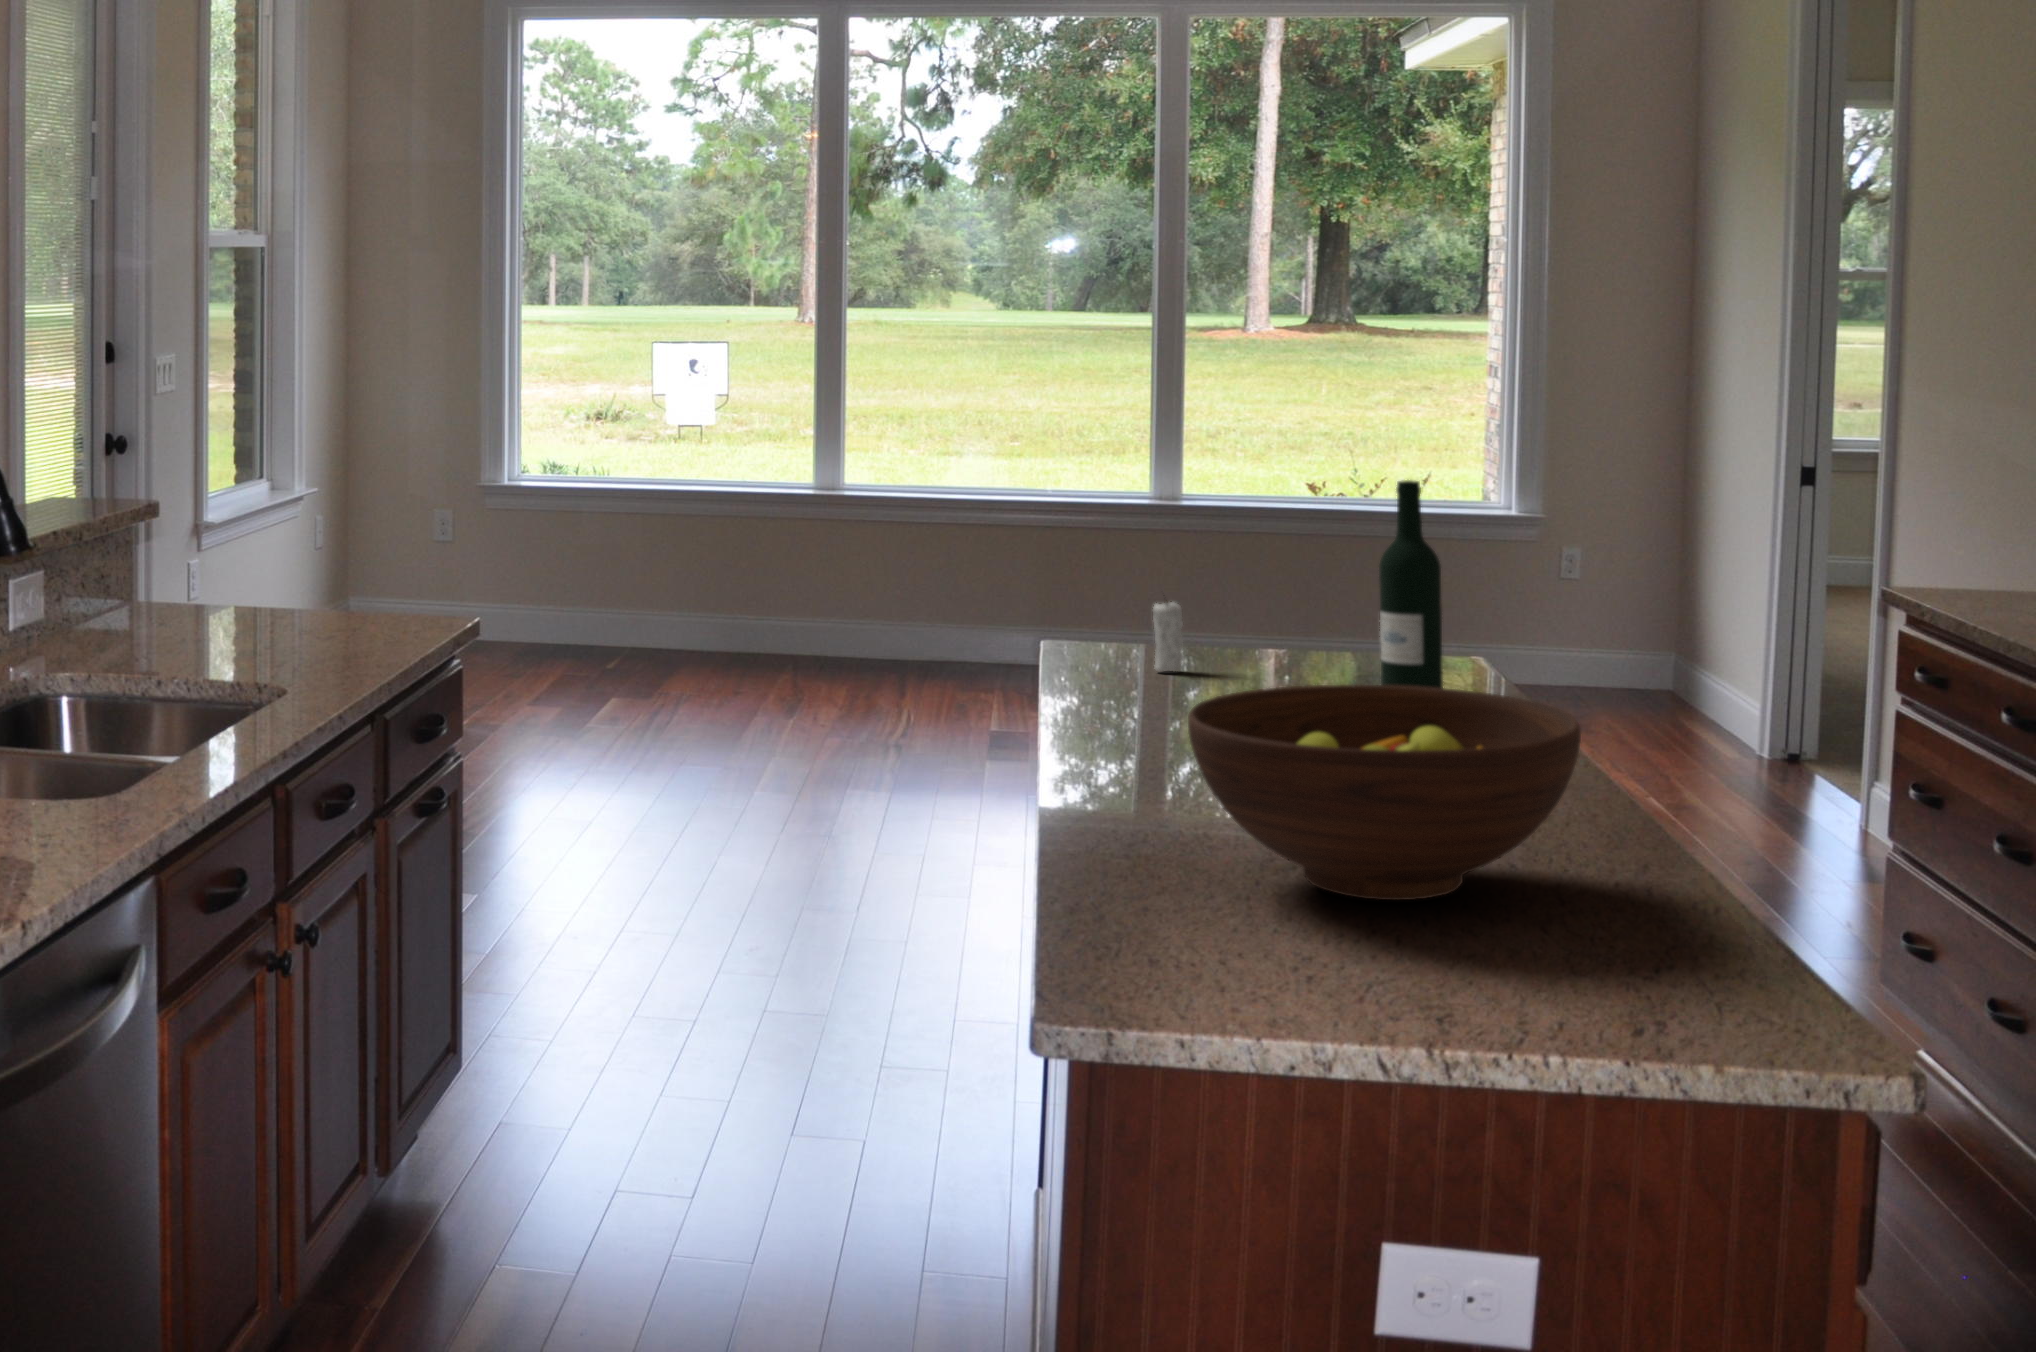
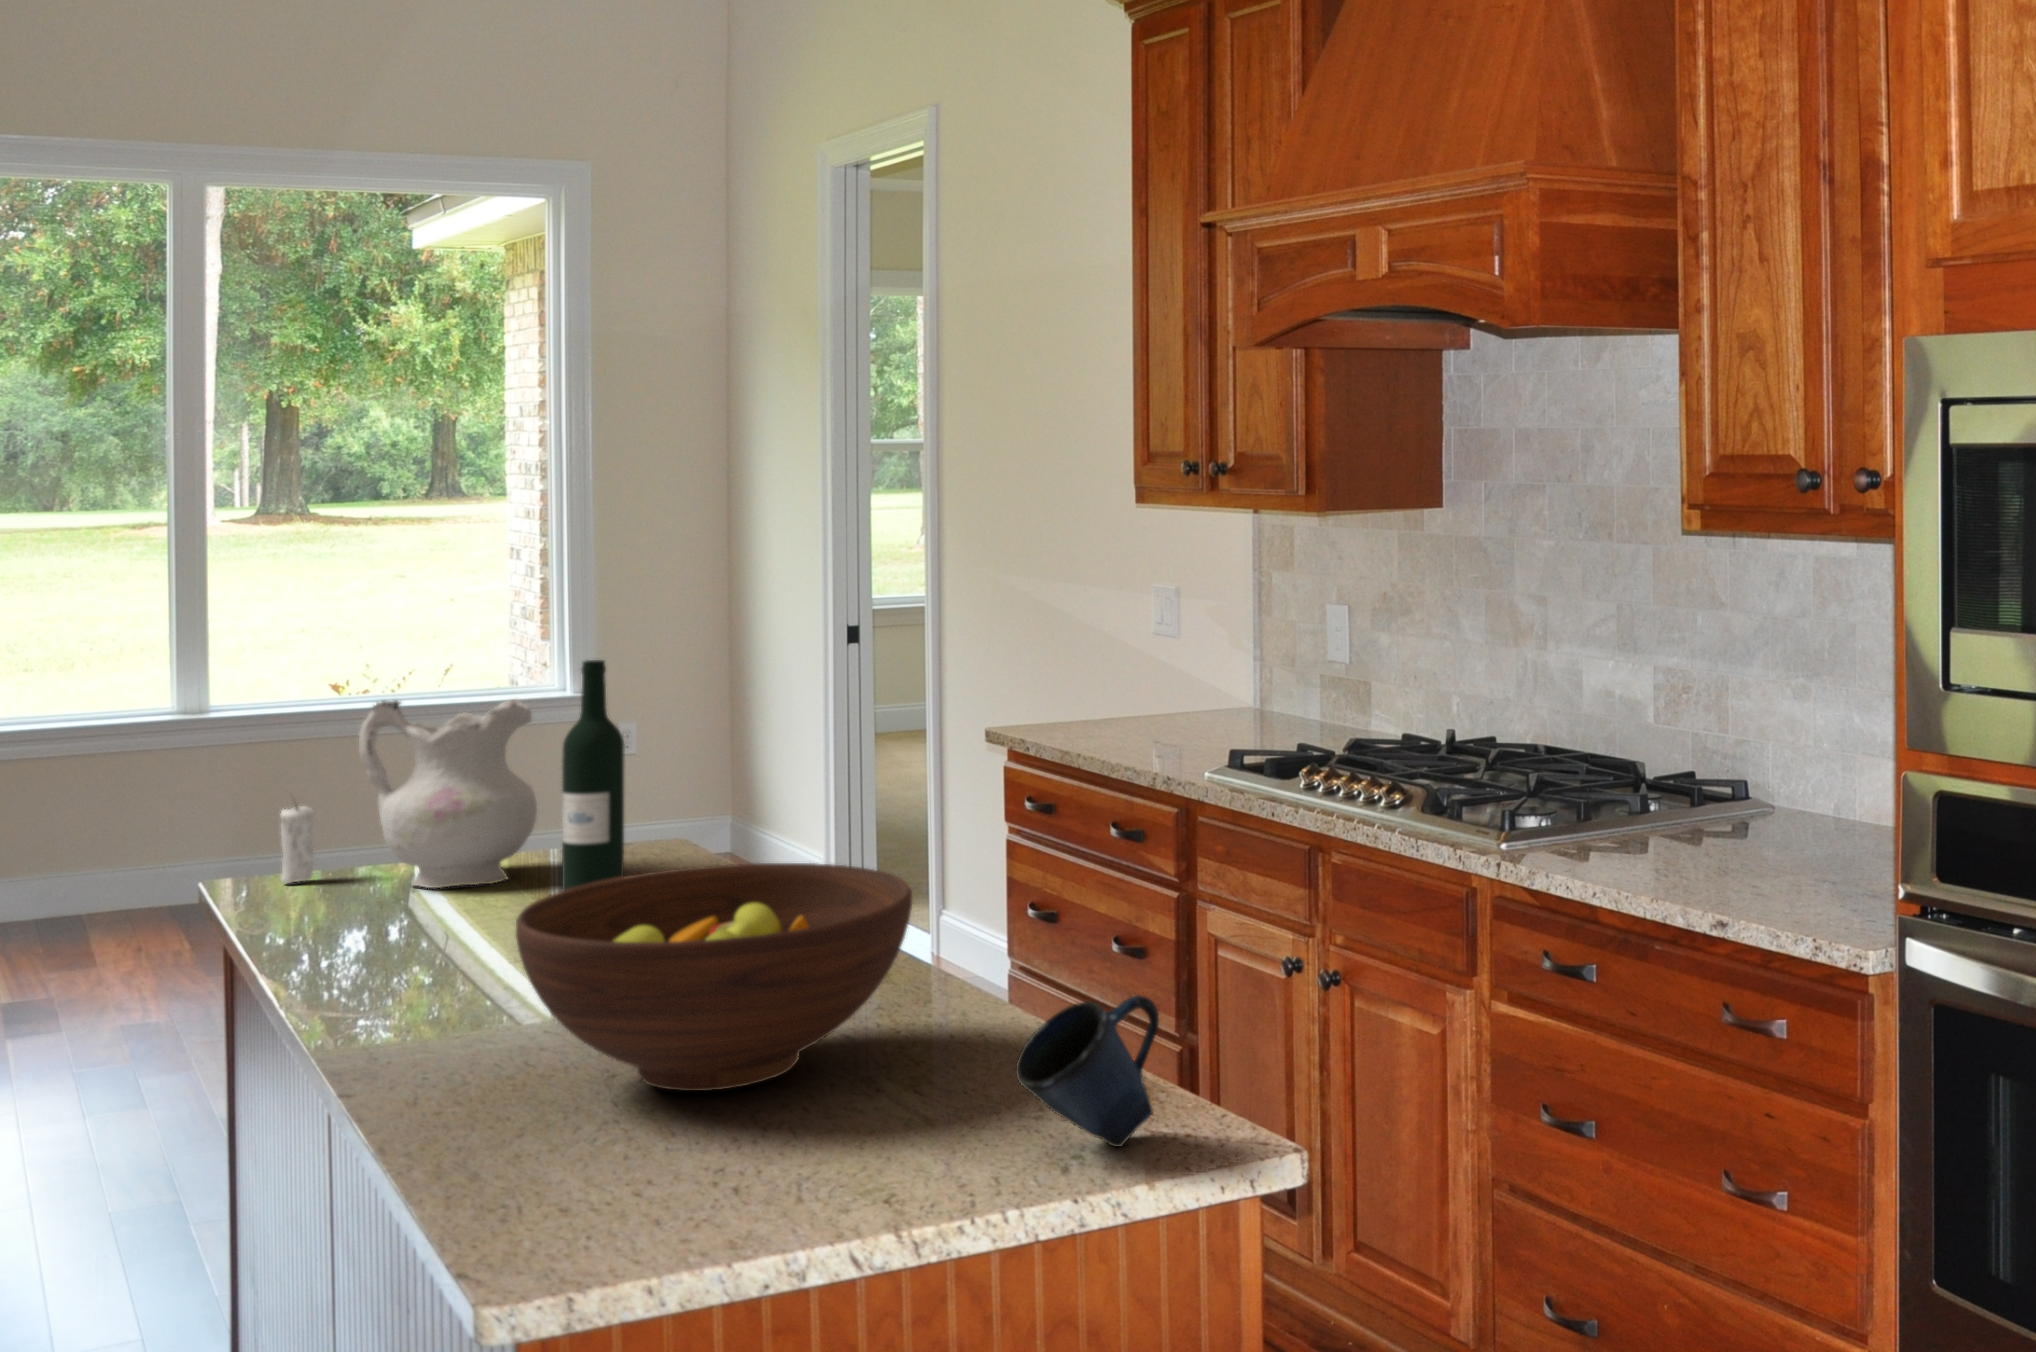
ceramic pitcher: none [1211,508,1373,694] -> present [359,699,537,888]
mug: none [1595,865,1771,1028] -> present [1016,995,1159,1147]

